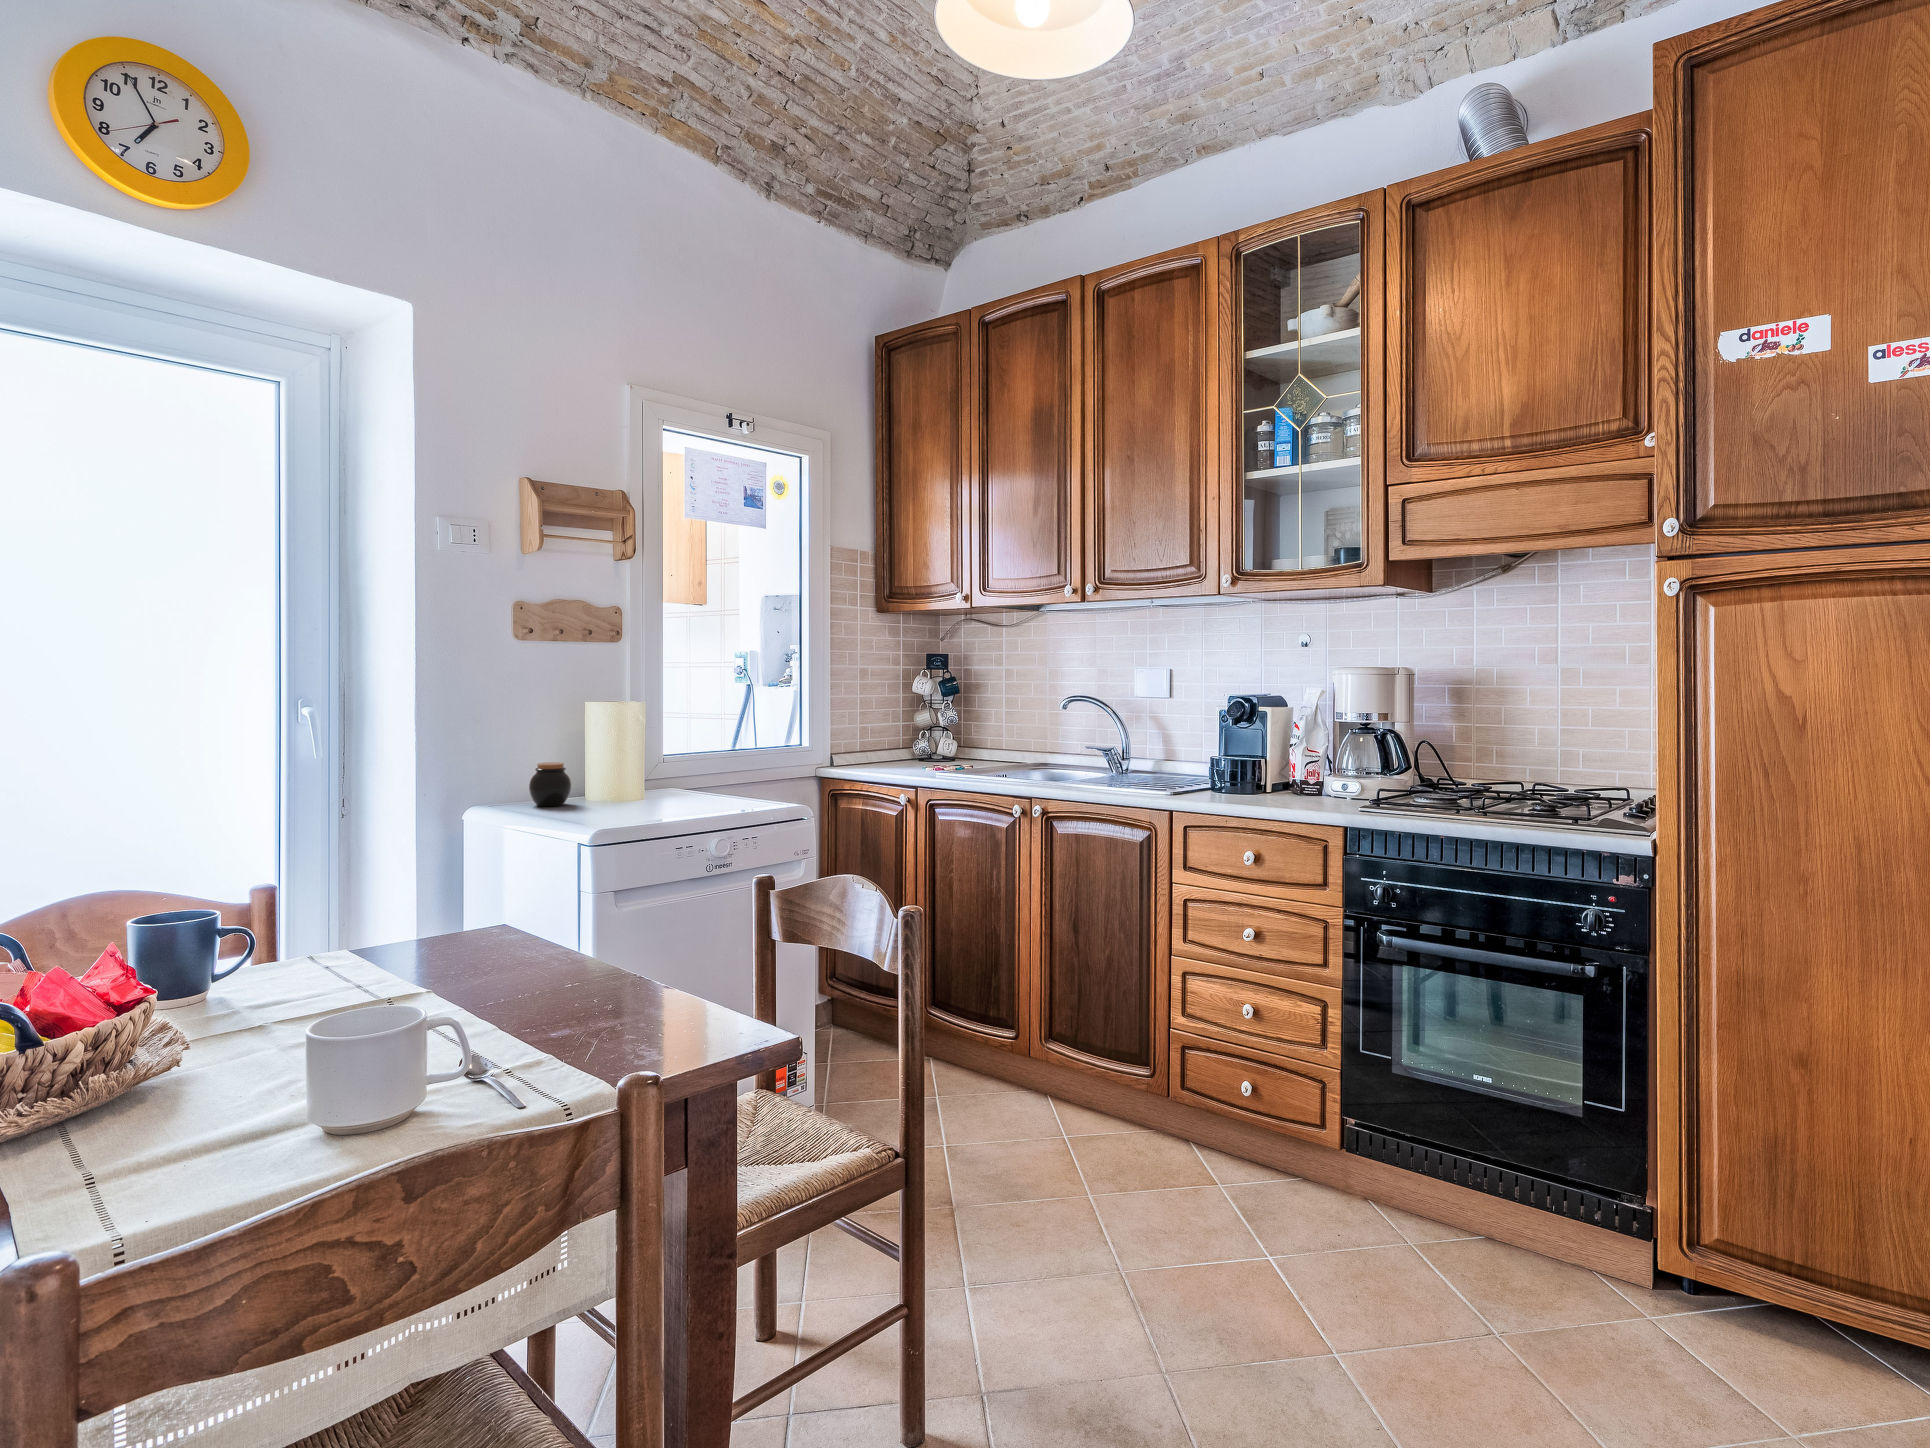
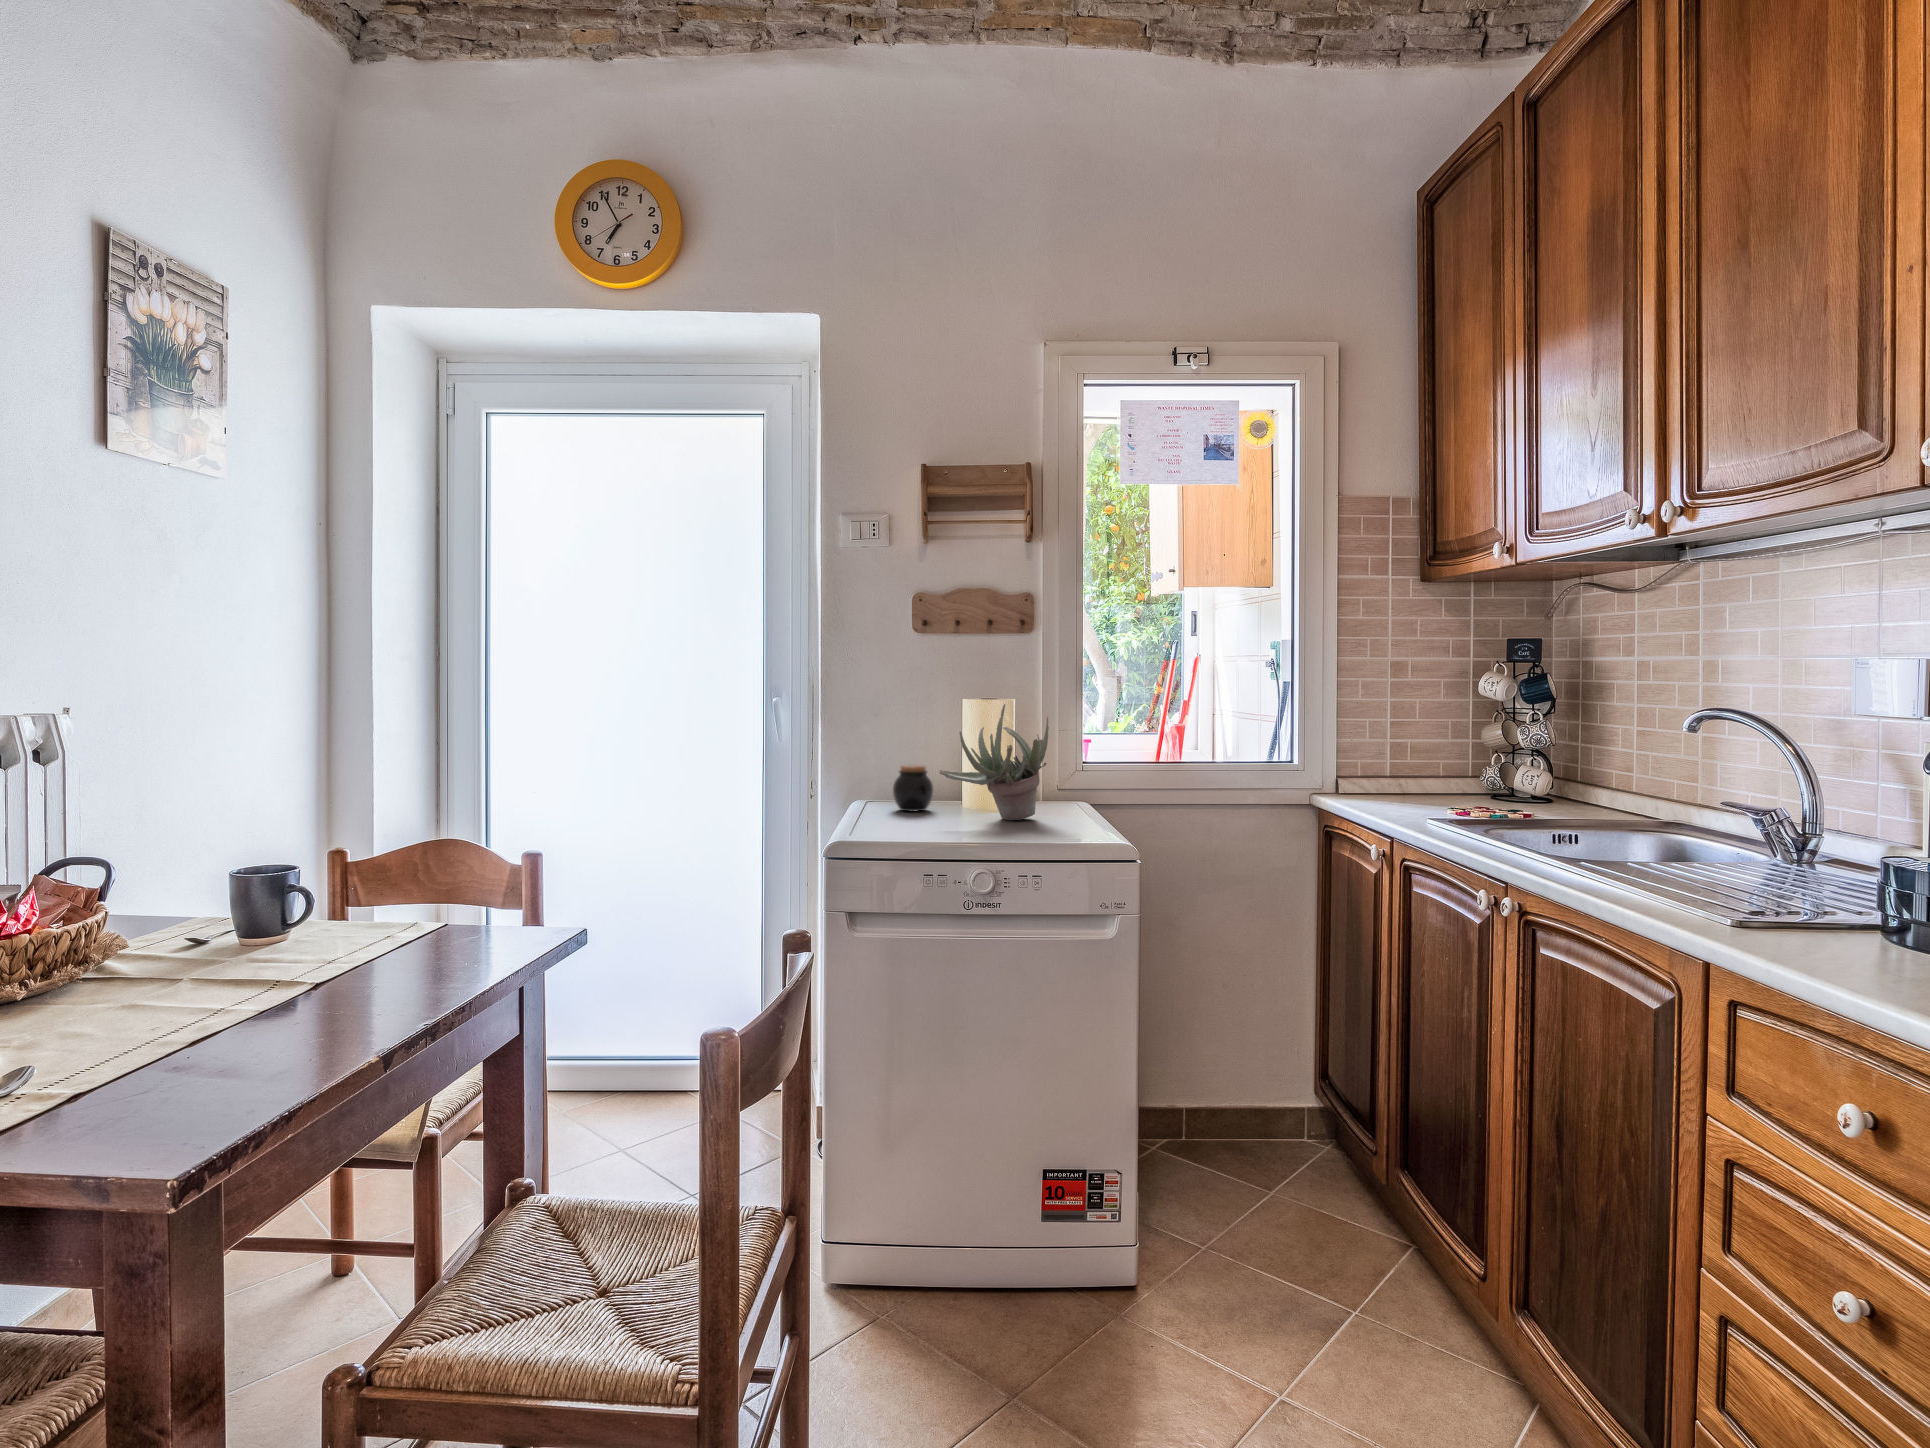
succulent plant: none [616,704,698,803] -> present [939,704,1049,820]

